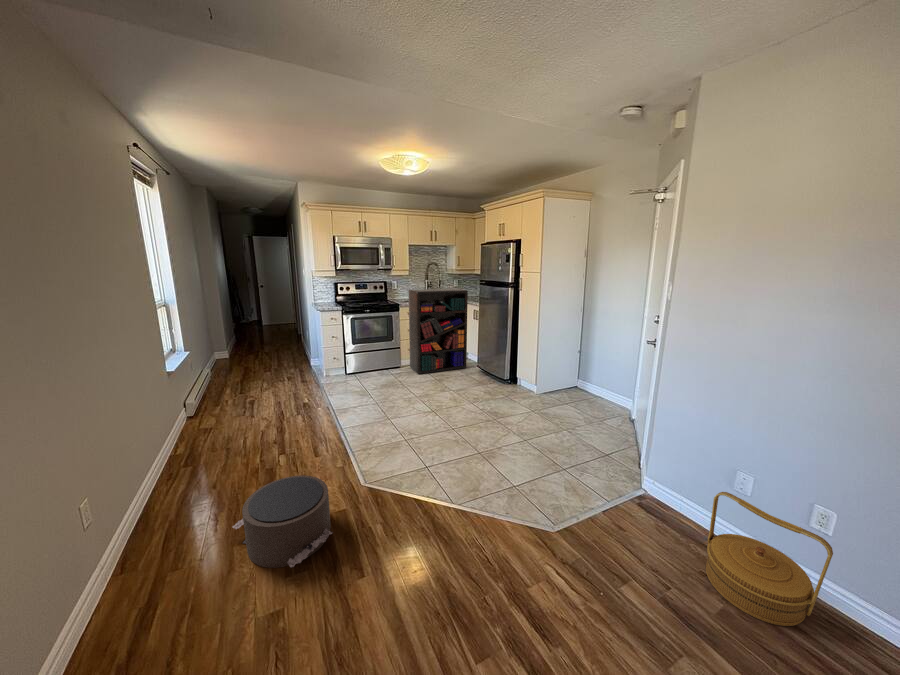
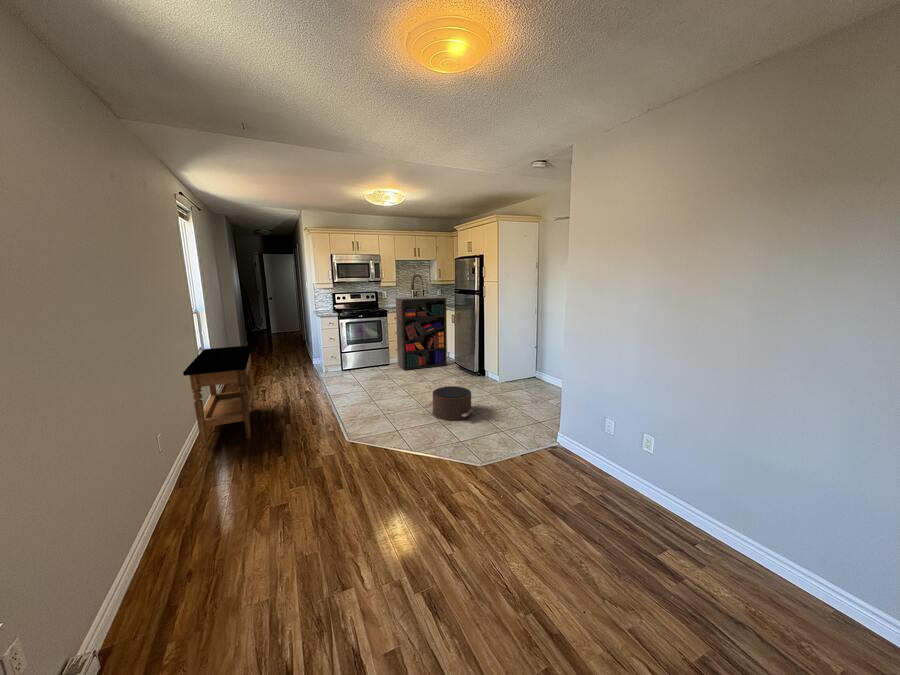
side table: none [131,349,240,493] -> present [183,345,255,447]
pouf: present [232,475,333,568] -> present [425,386,475,421]
woven basket: present [706,492,833,626] -> none [577,429,639,510]

